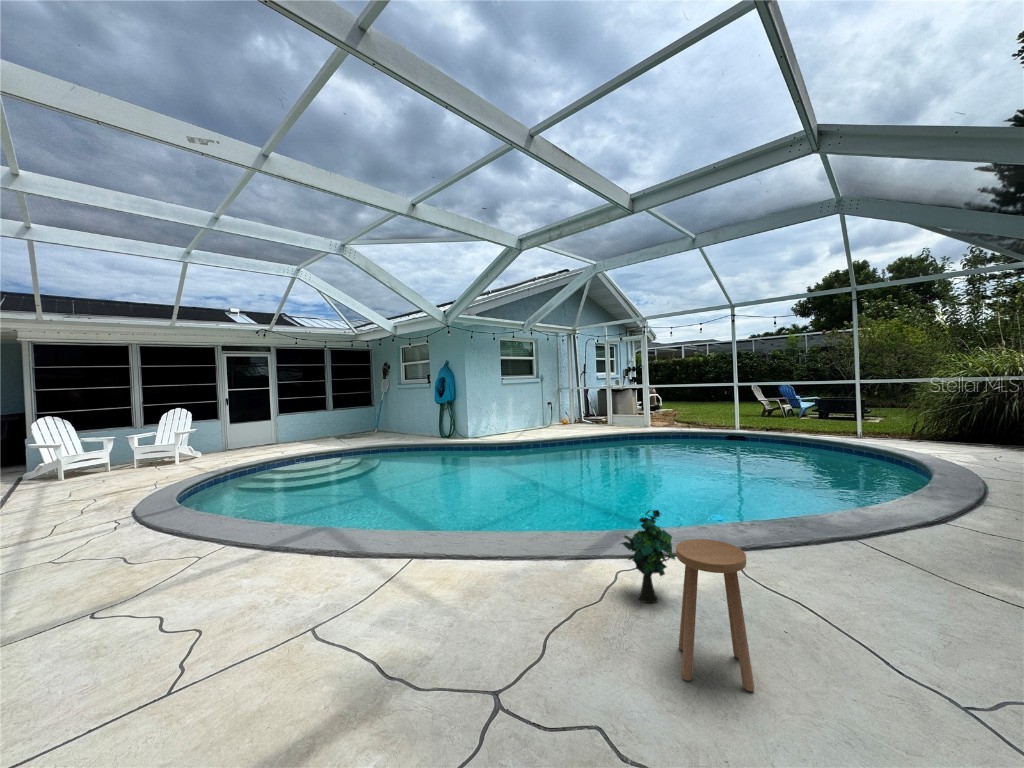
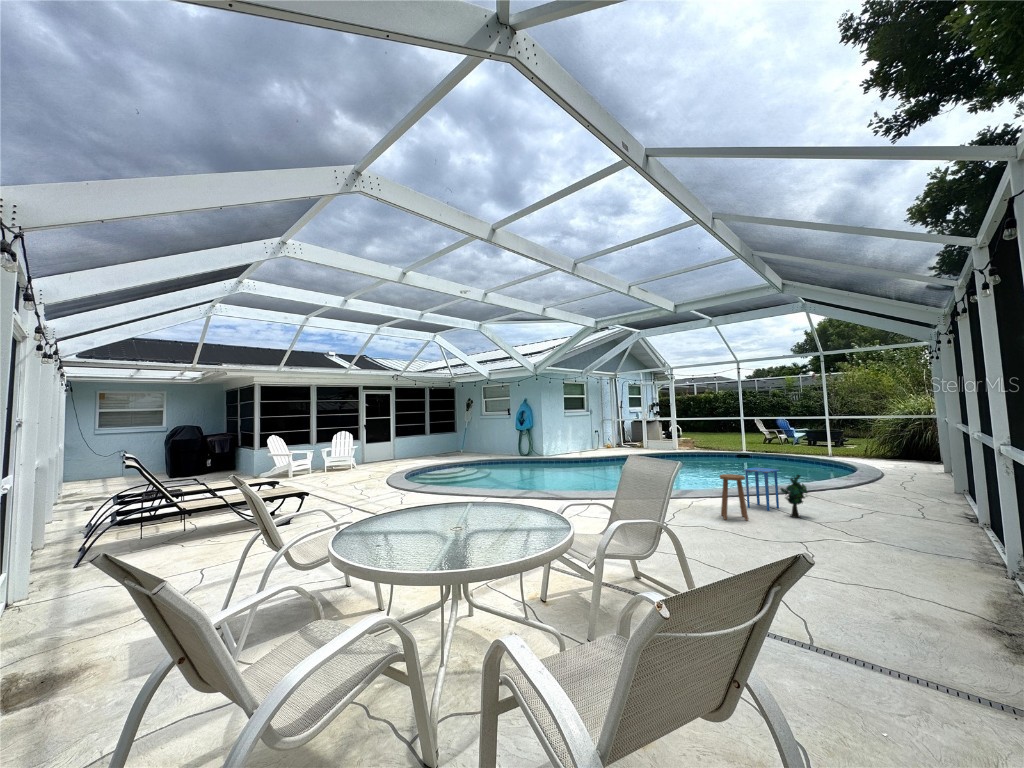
side table: none [740,500,830,623] -> present [743,467,779,511]
decorative plant: present [621,510,675,603] -> present [781,475,807,517]

